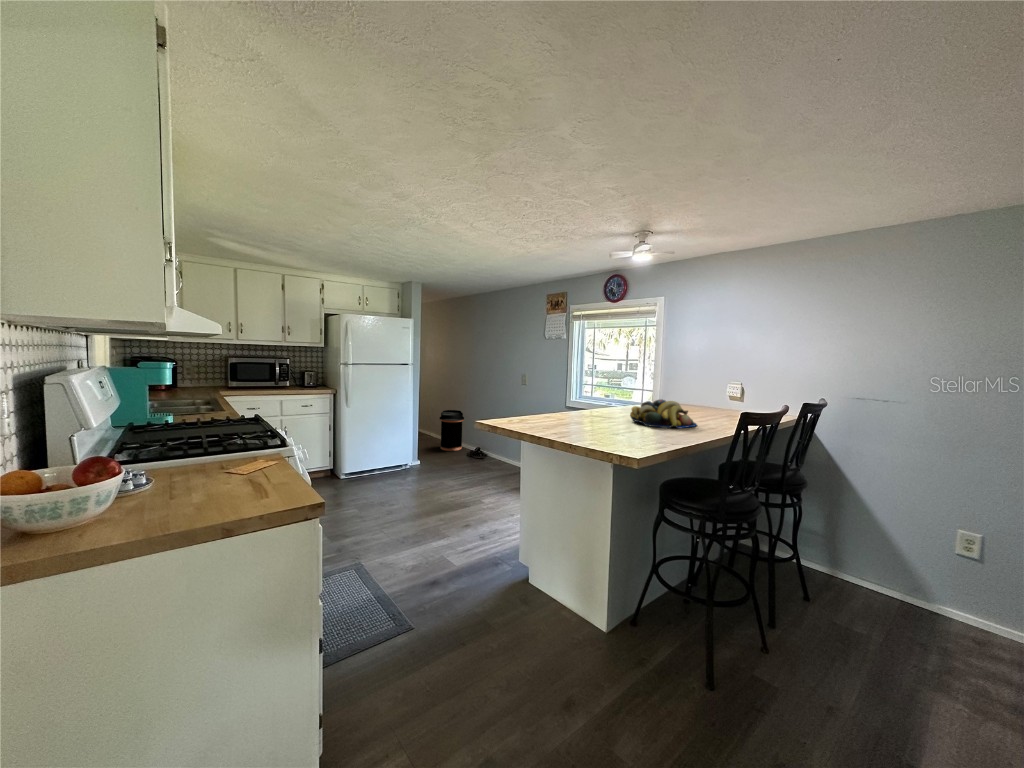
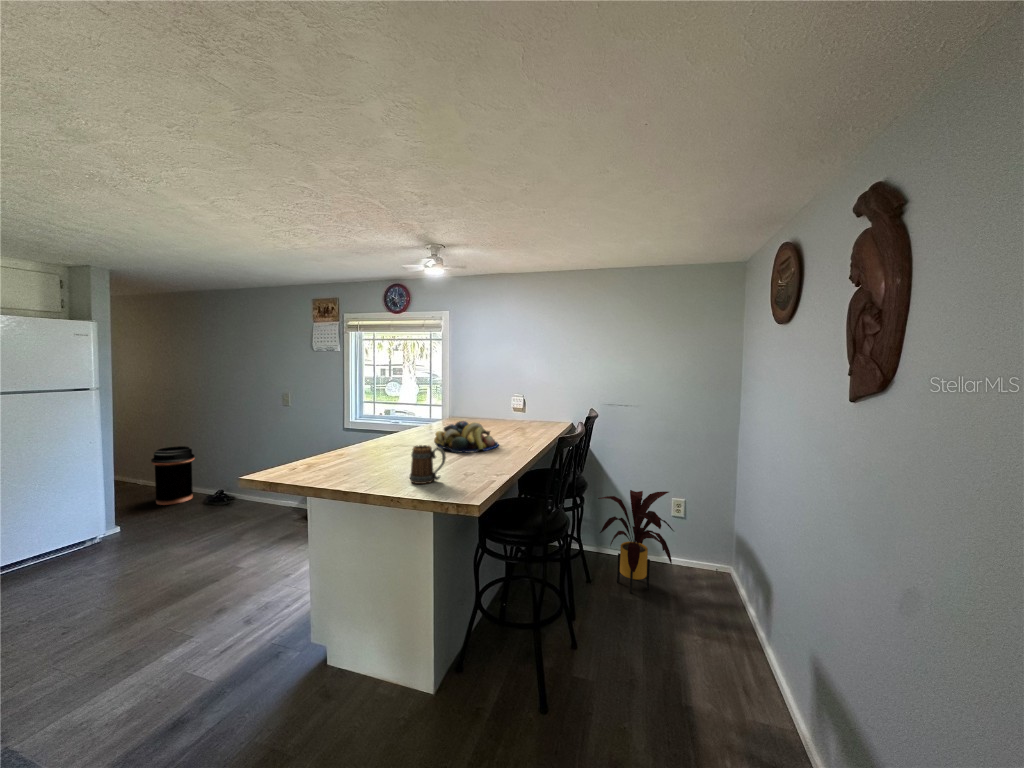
mug: none [594,409,627,443] -> present [410,445,446,484]
house plant: none [823,505,958,634] -> present [598,490,673,593]

